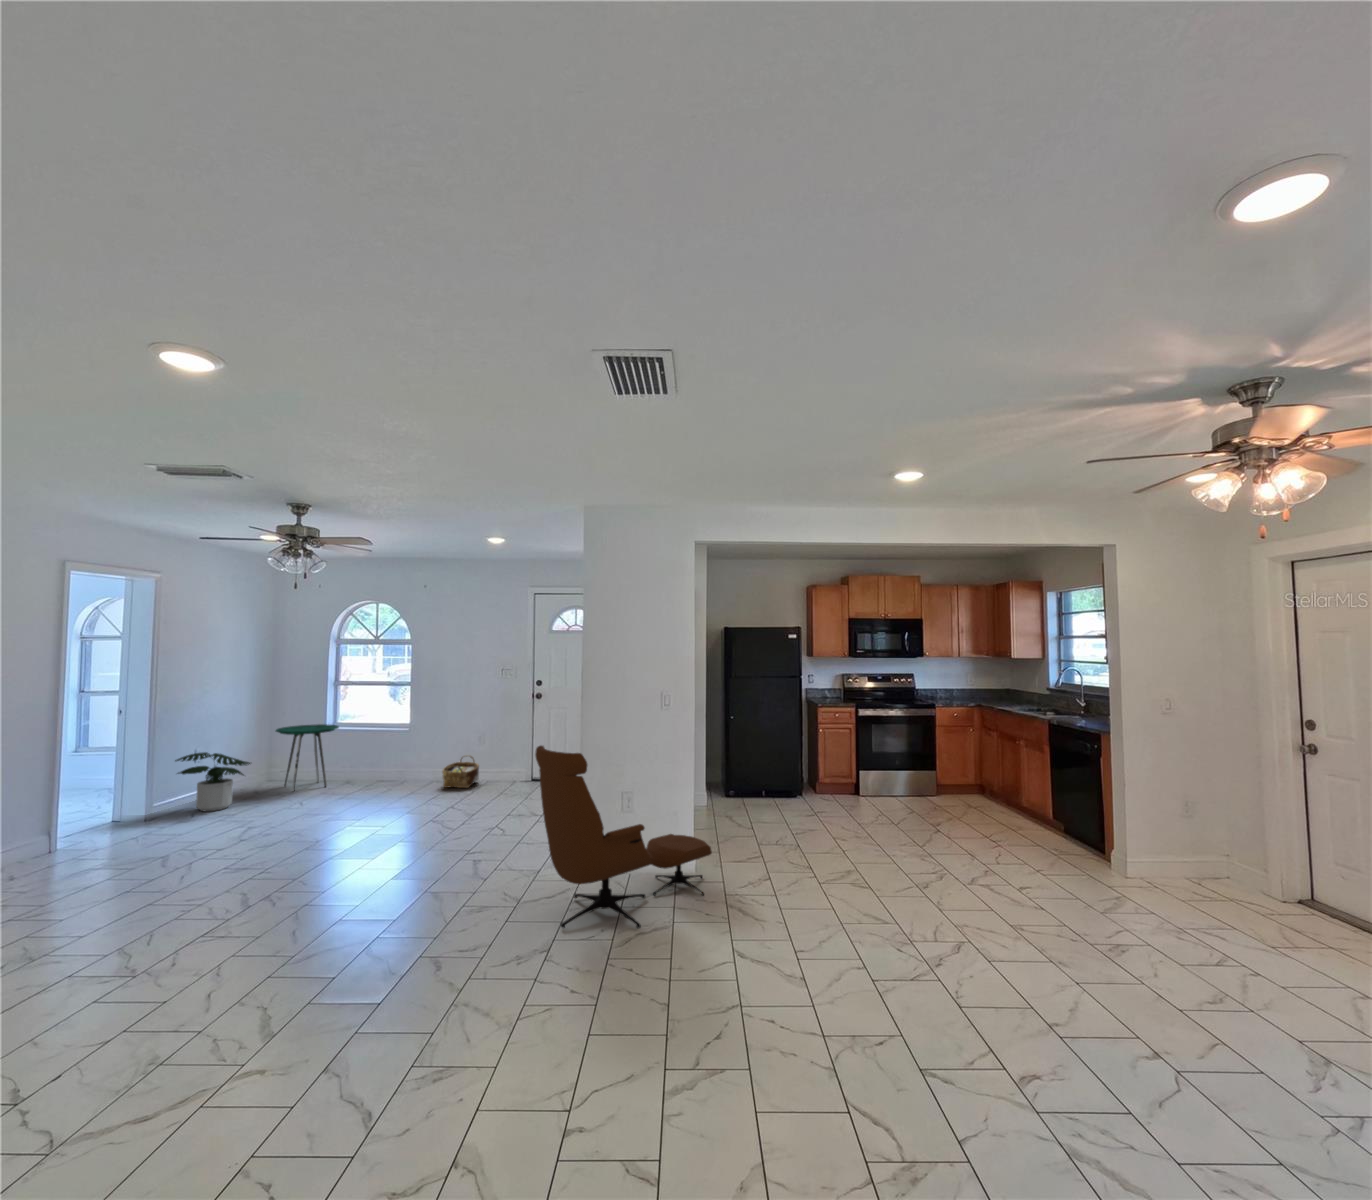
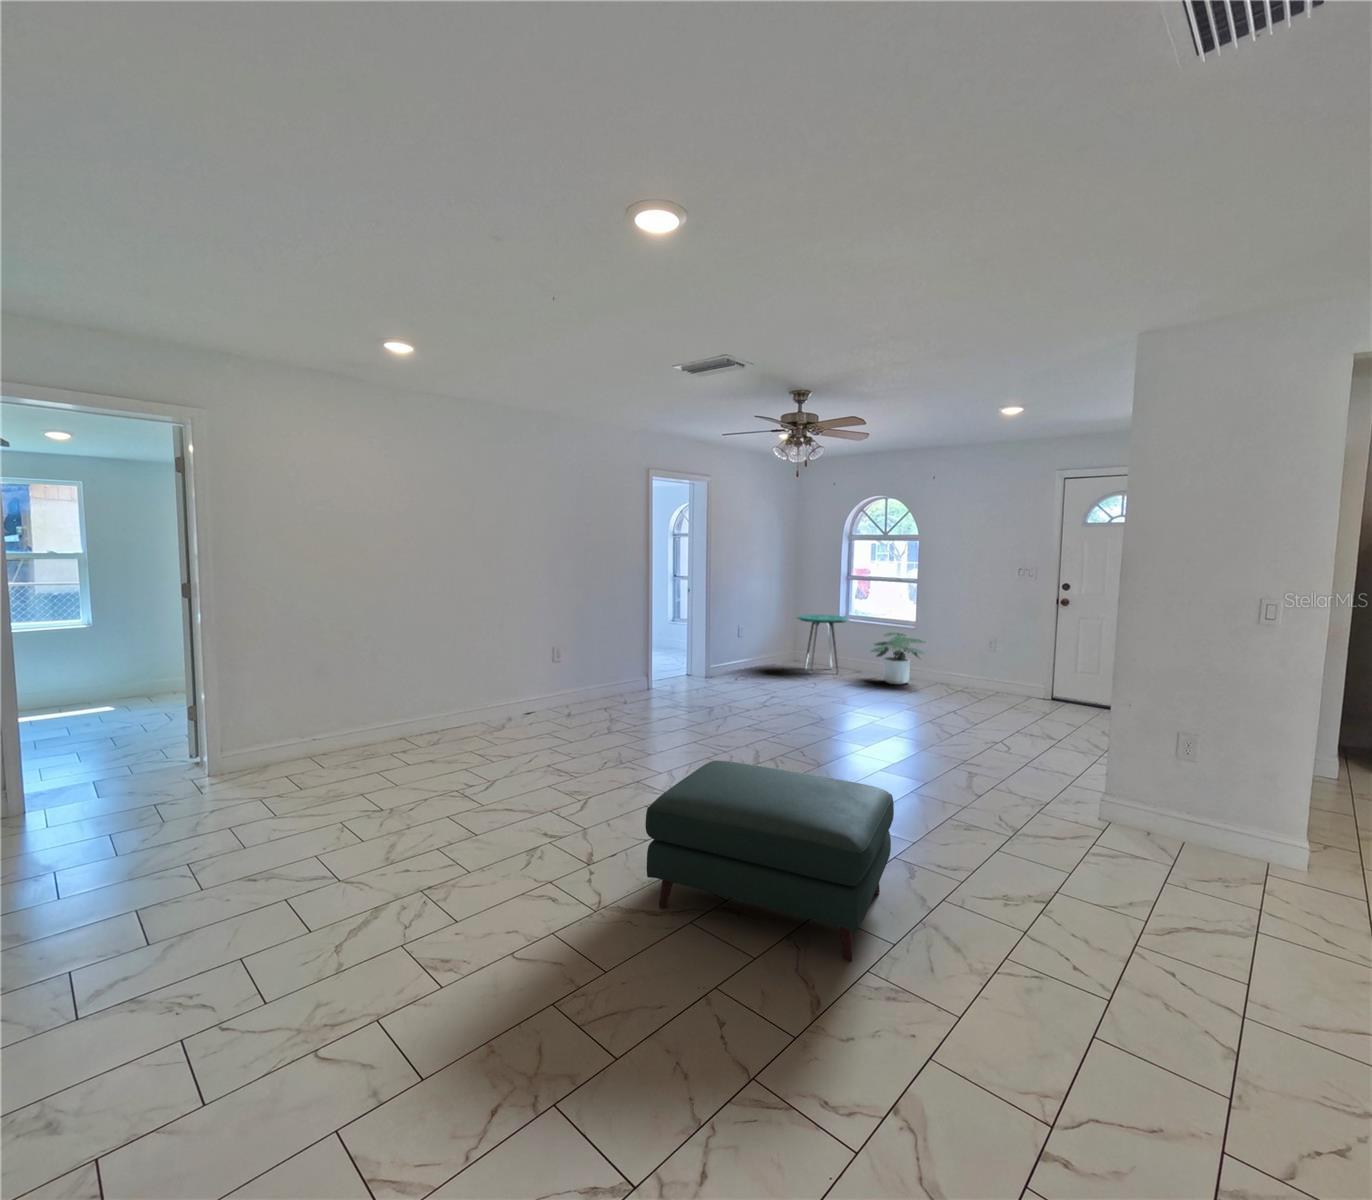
lounge chair: present [535,746,712,928] -> none [1044,654,1344,921]
potted plant: present [175,752,250,811] -> present [872,632,925,684]
woven basket: present [442,755,479,788] -> none [947,662,989,697]
ottoman: none [133,891,422,1107] -> present [645,761,894,962]

